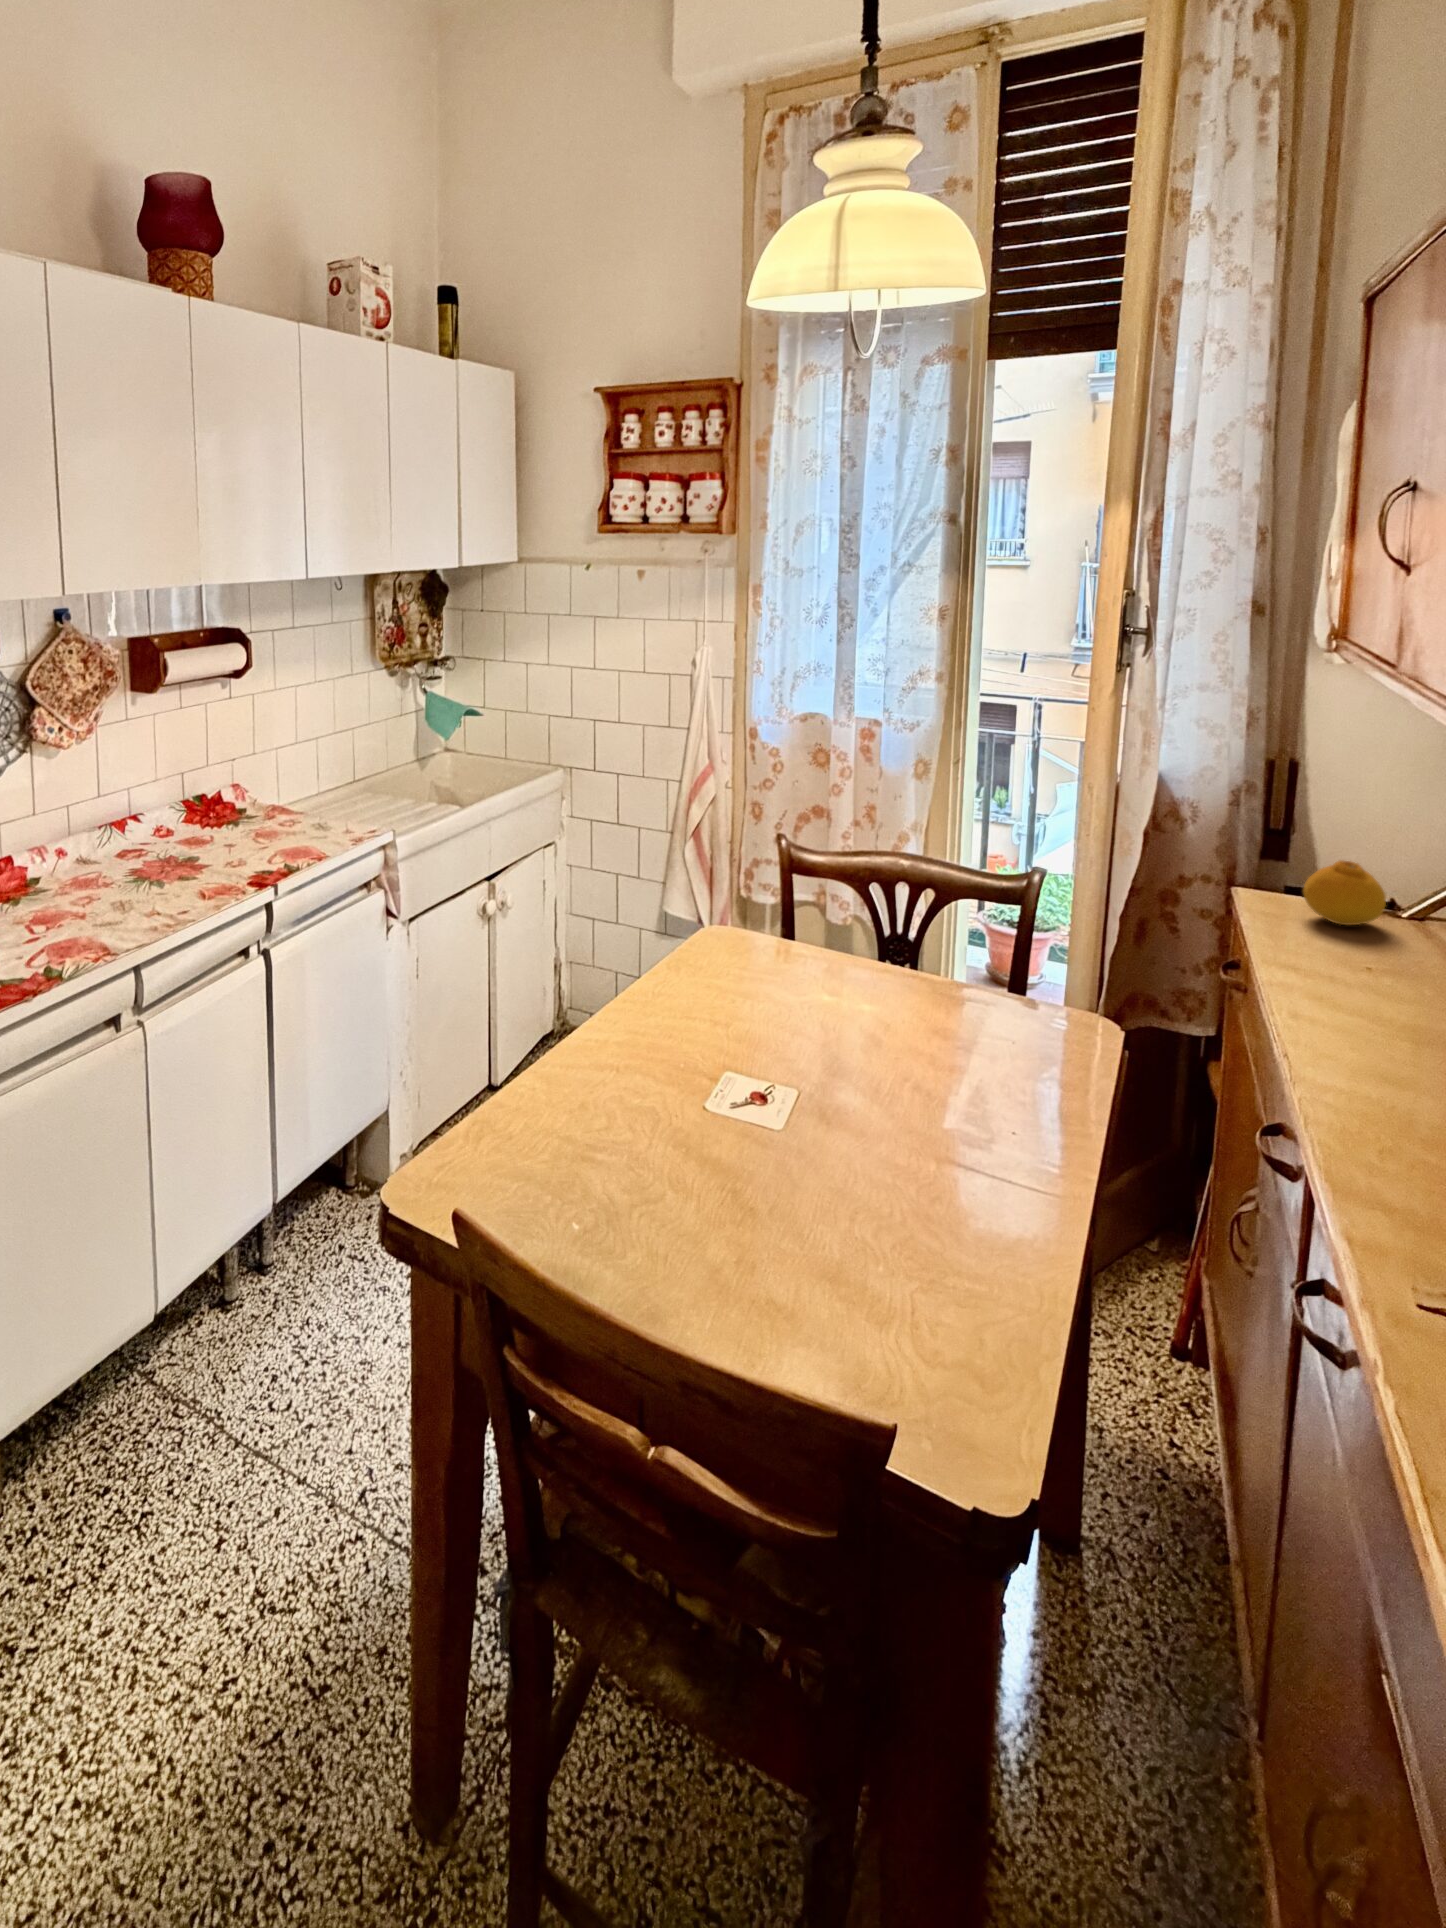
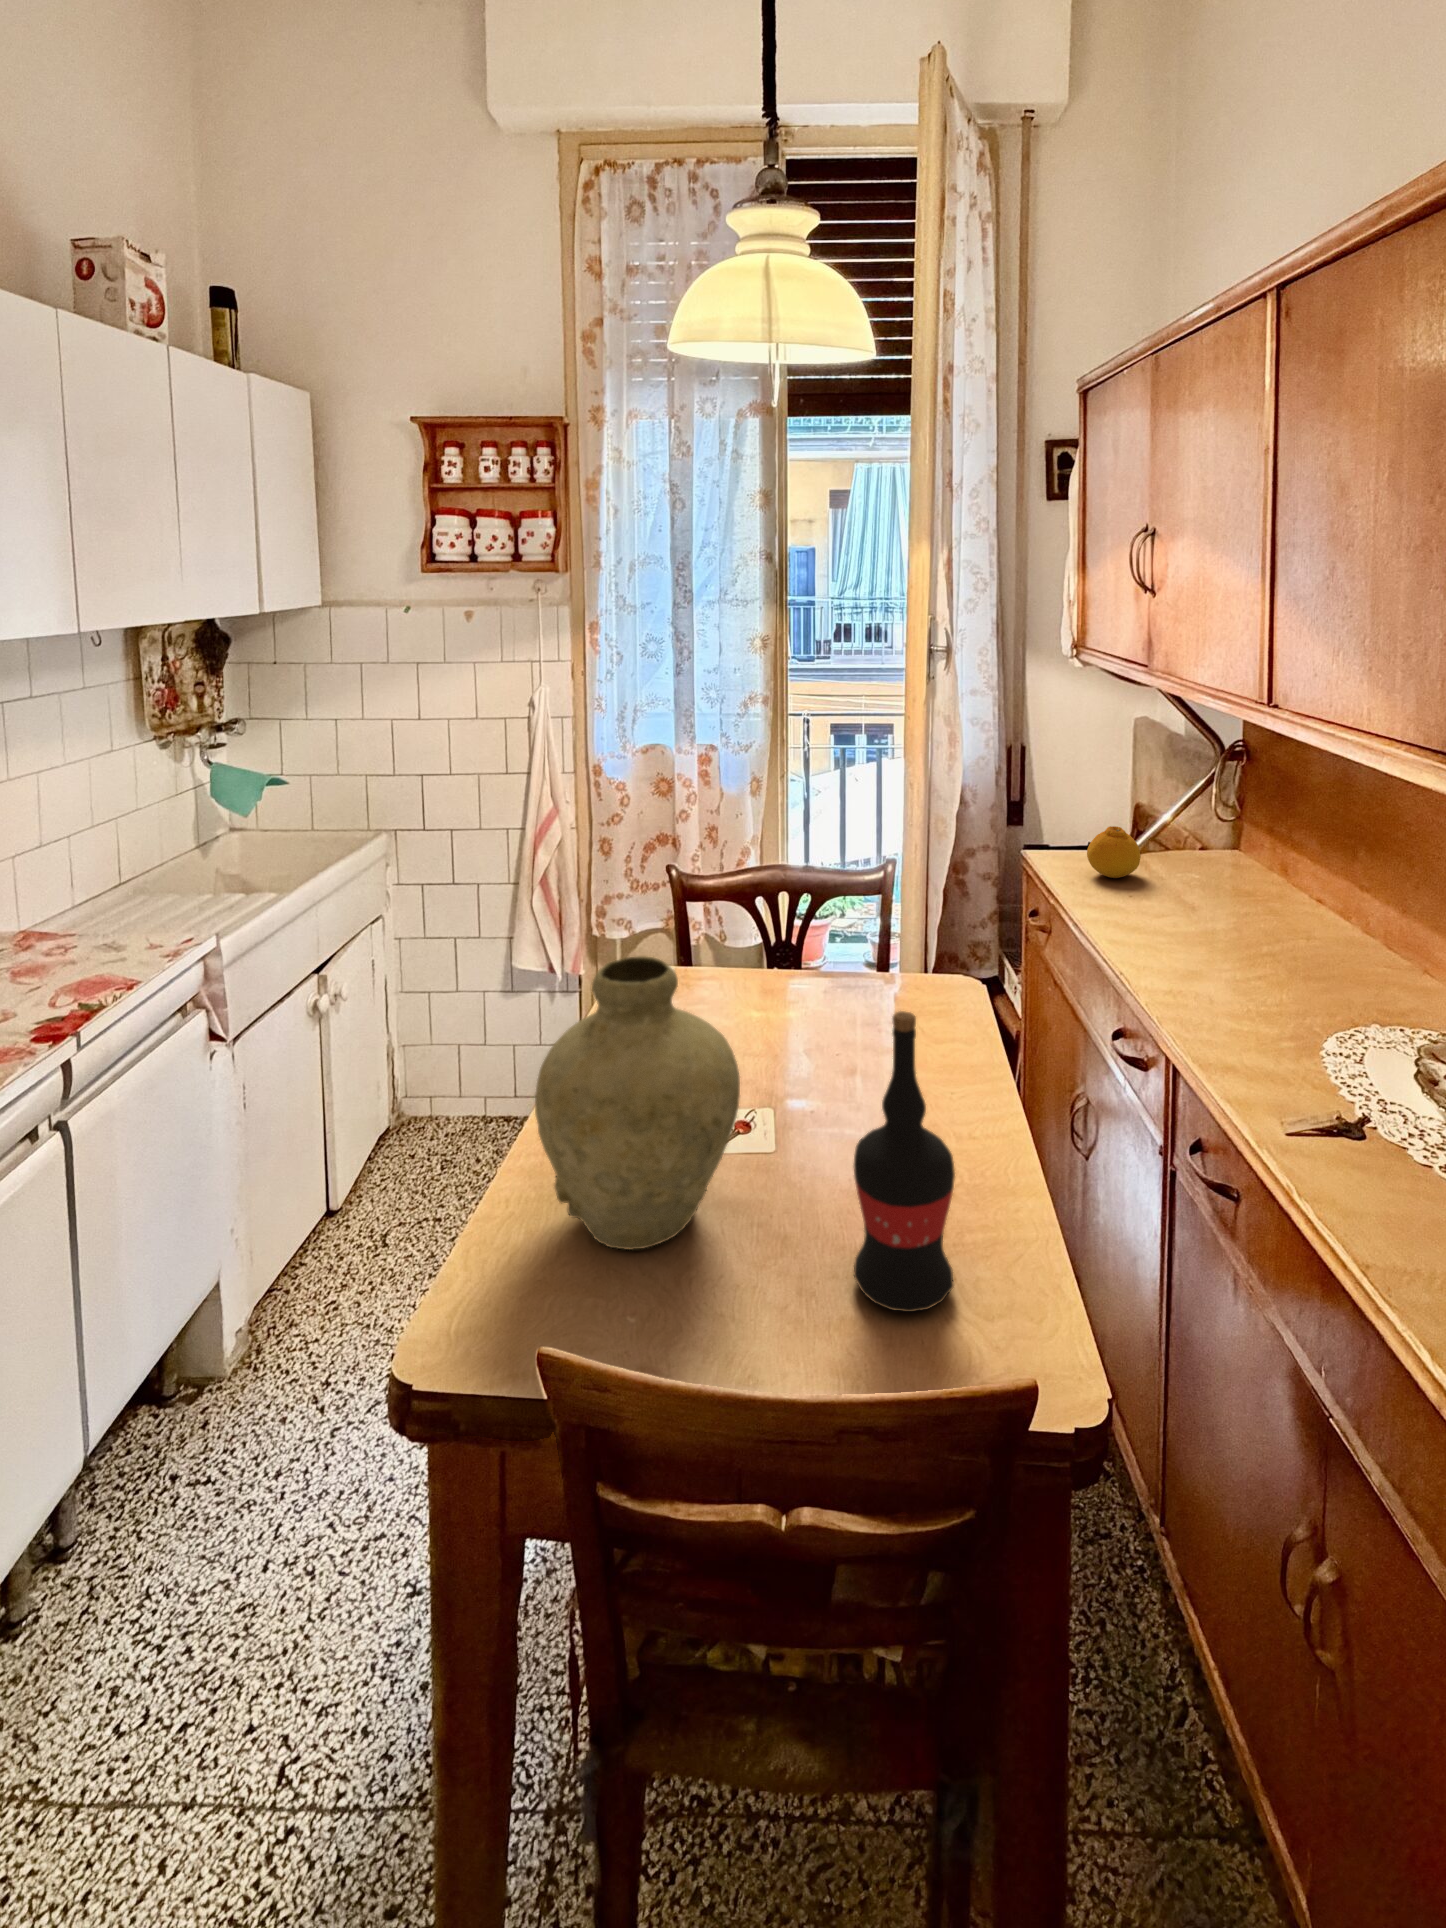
vase: none [539,900,731,1169] -> present [535,956,740,1250]
wine bottle: none [805,1004,919,1315] -> present [854,1011,955,1312]

